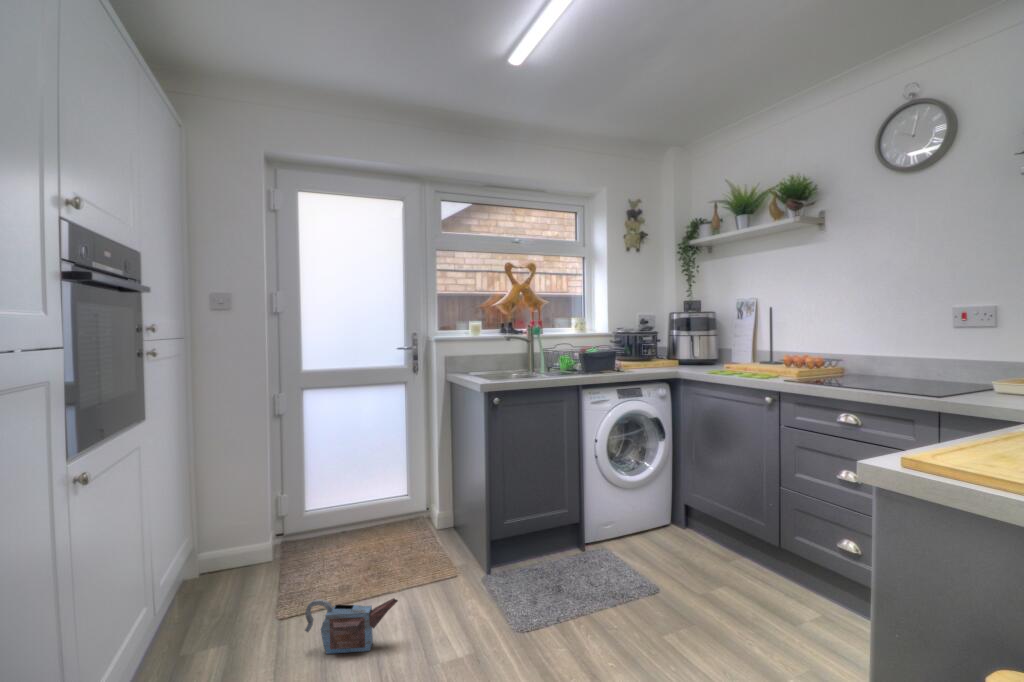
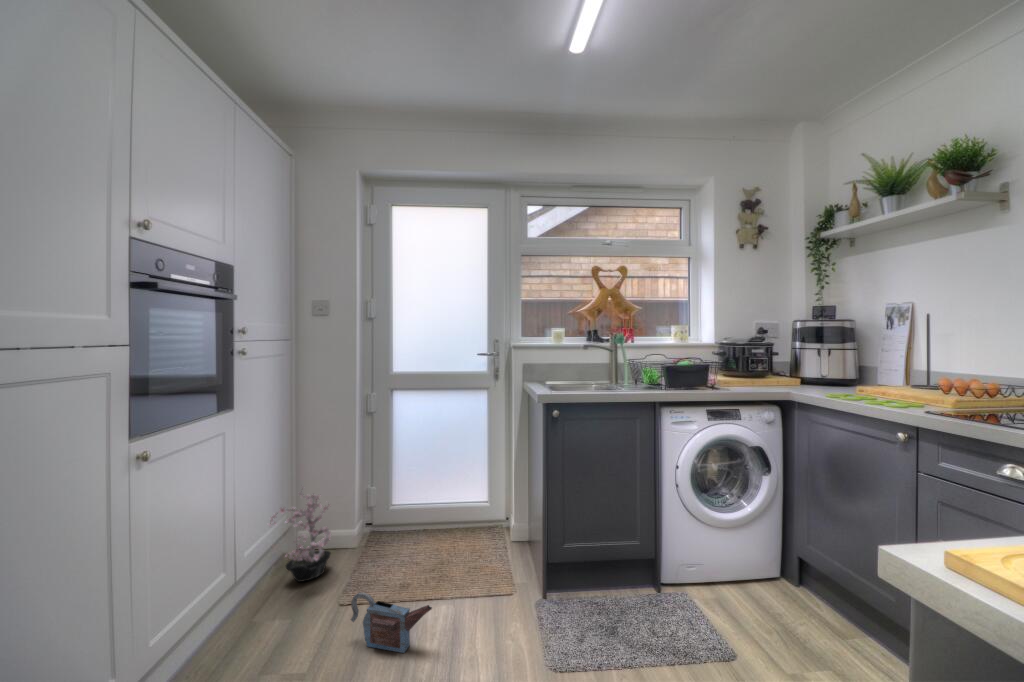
potted plant: none [176,498,257,607] -> present [268,488,331,582]

